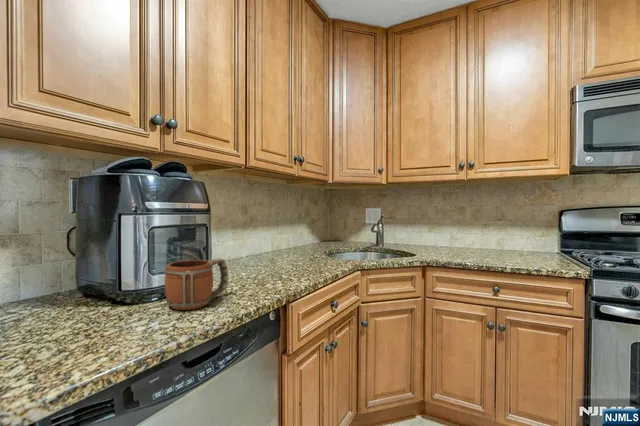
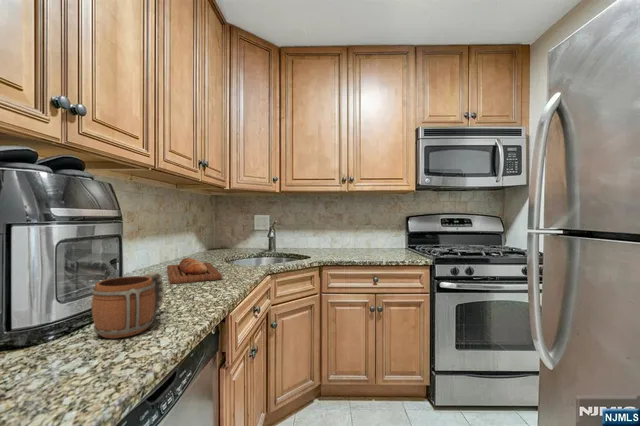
bread loaf: none [259,248,306,271] -> present [167,258,222,284]

